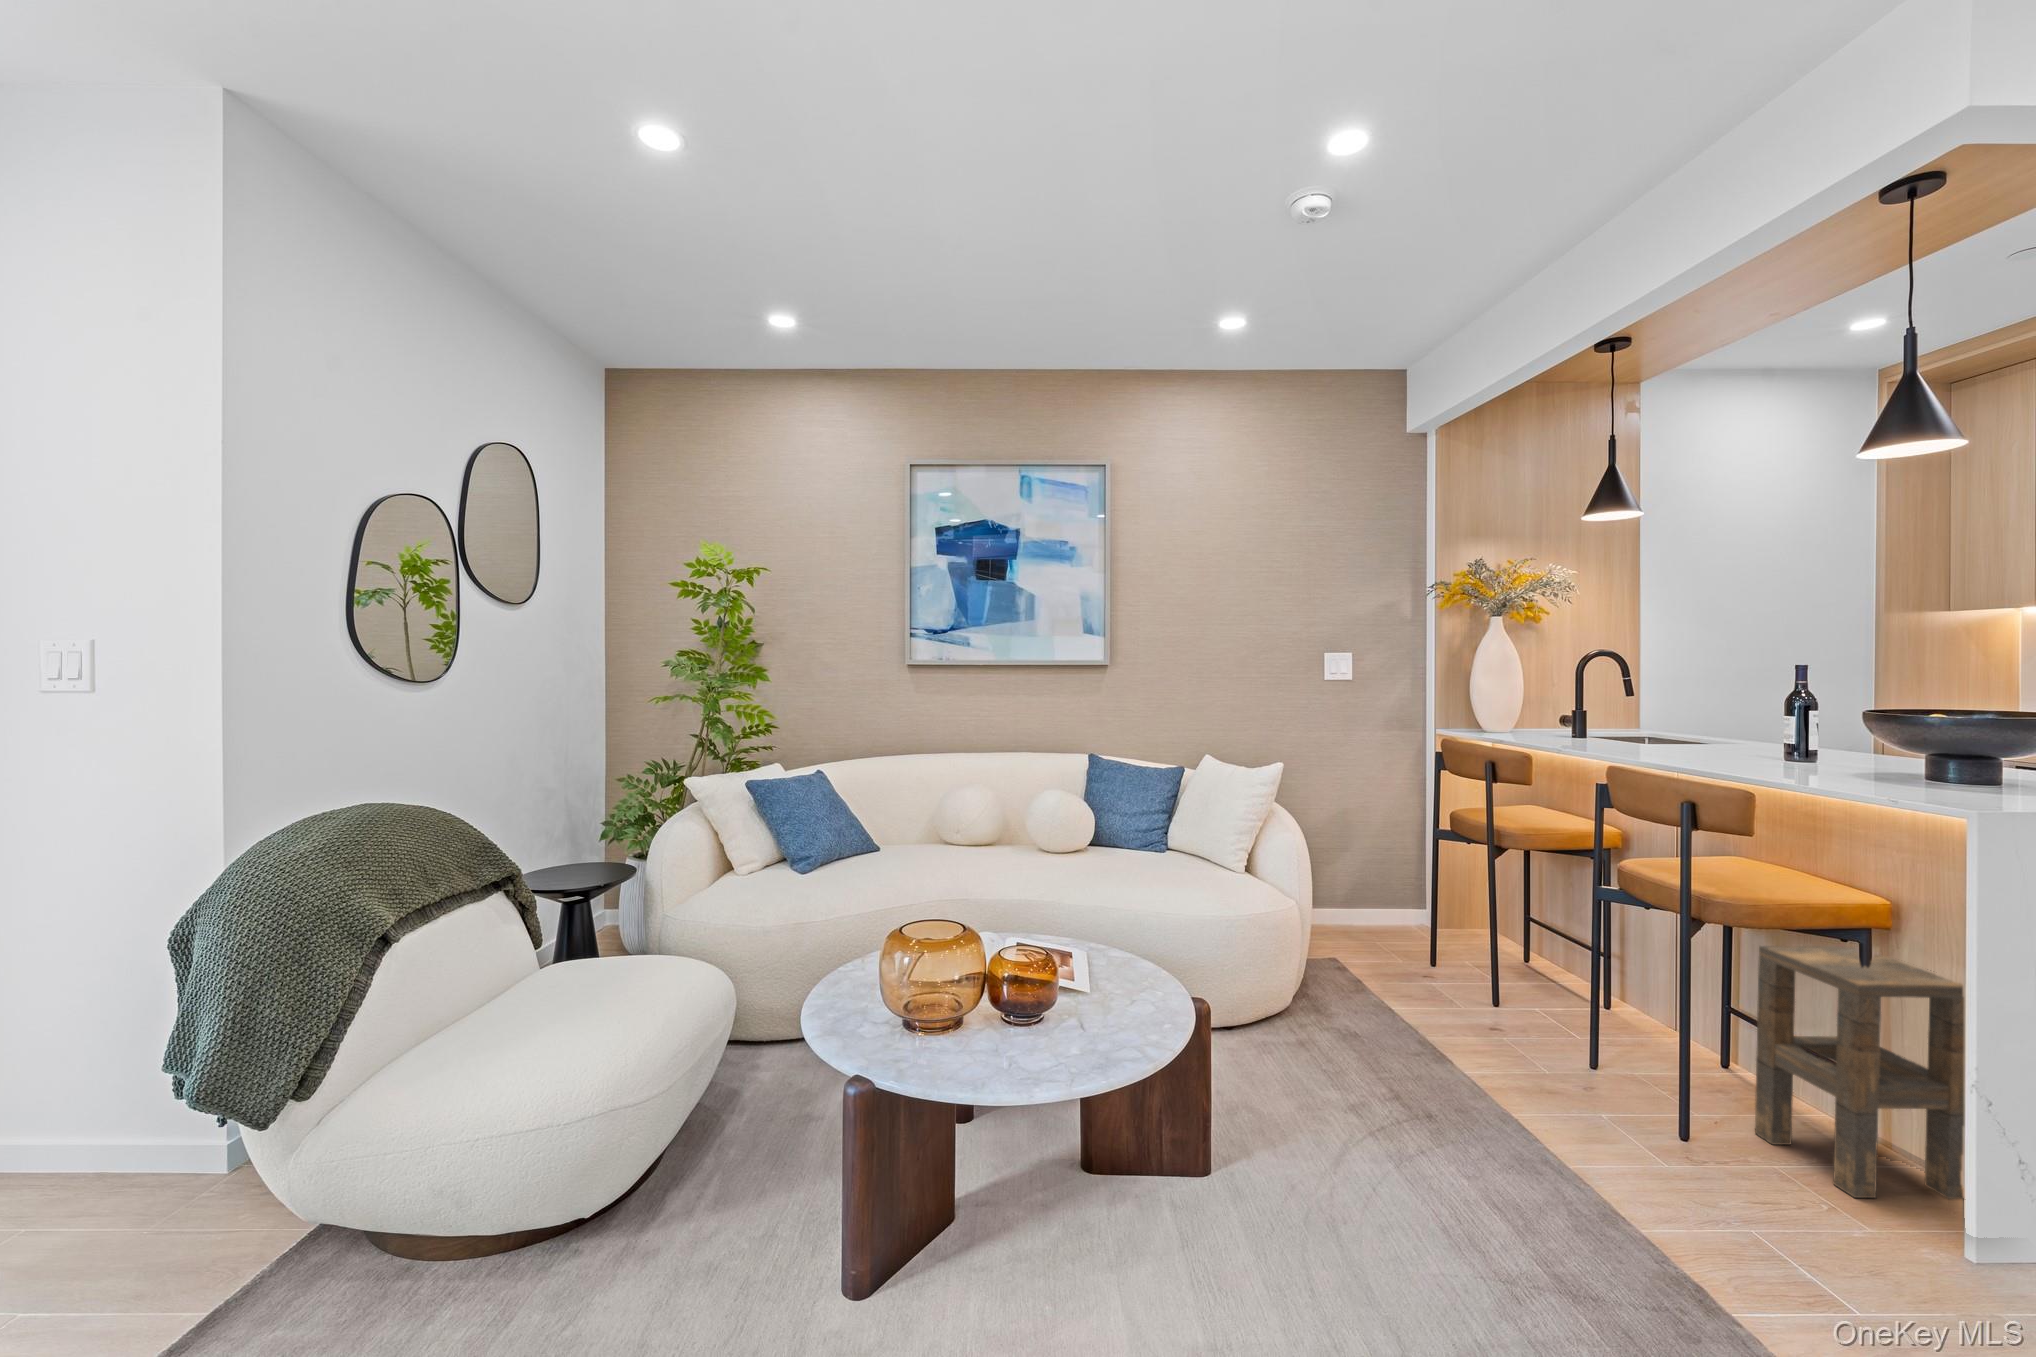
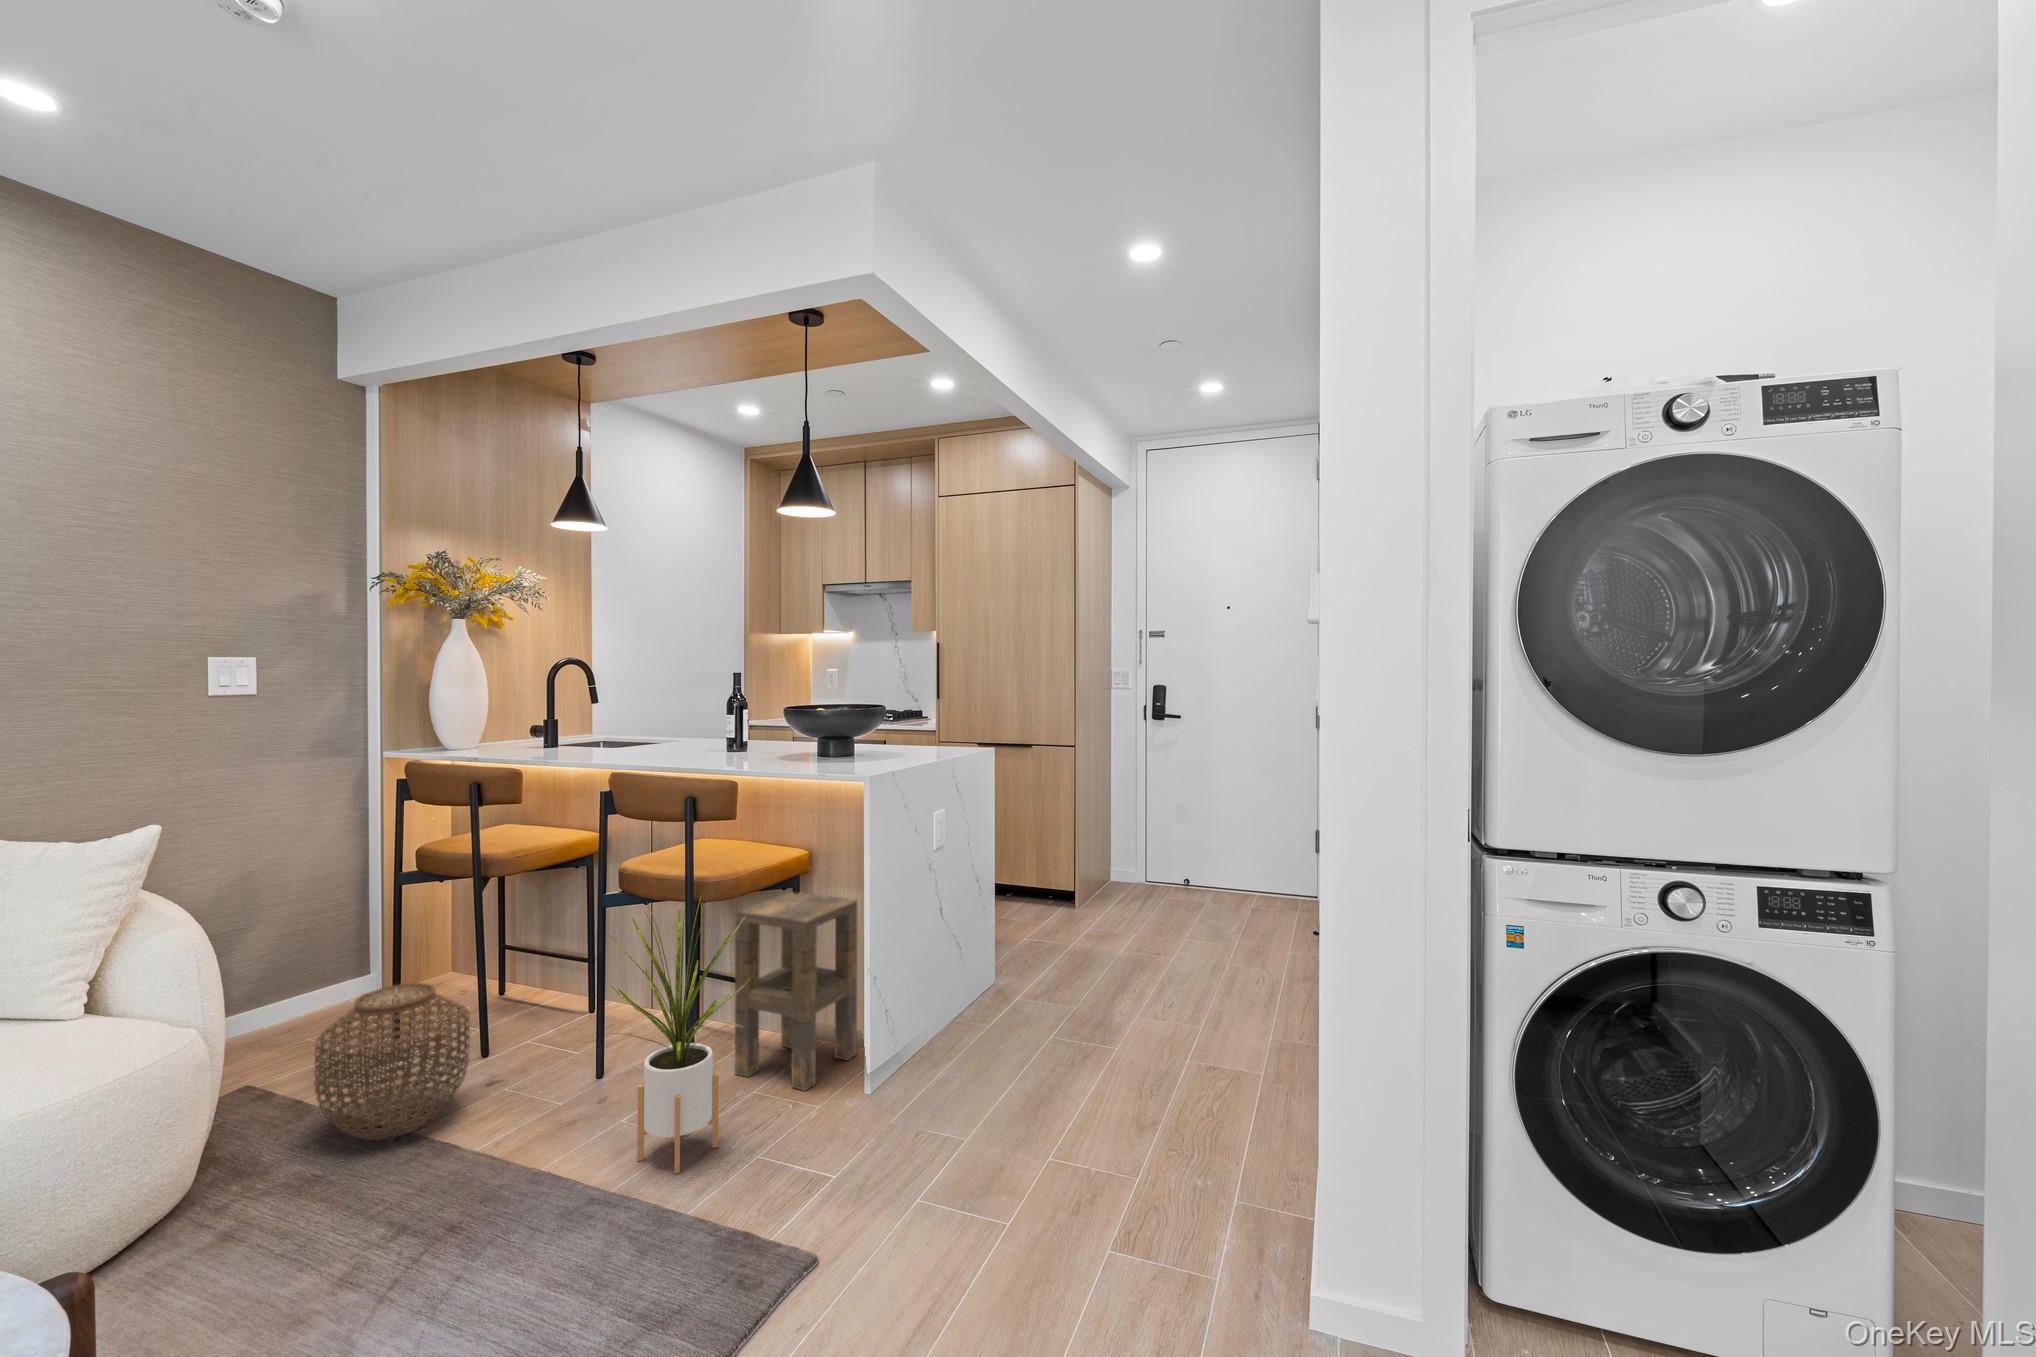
house plant: none [1572,899,1753,1190] -> present [608,895,750,1174]
woven basket: none [1361,915,1472,1036] -> present [315,983,470,1140]

